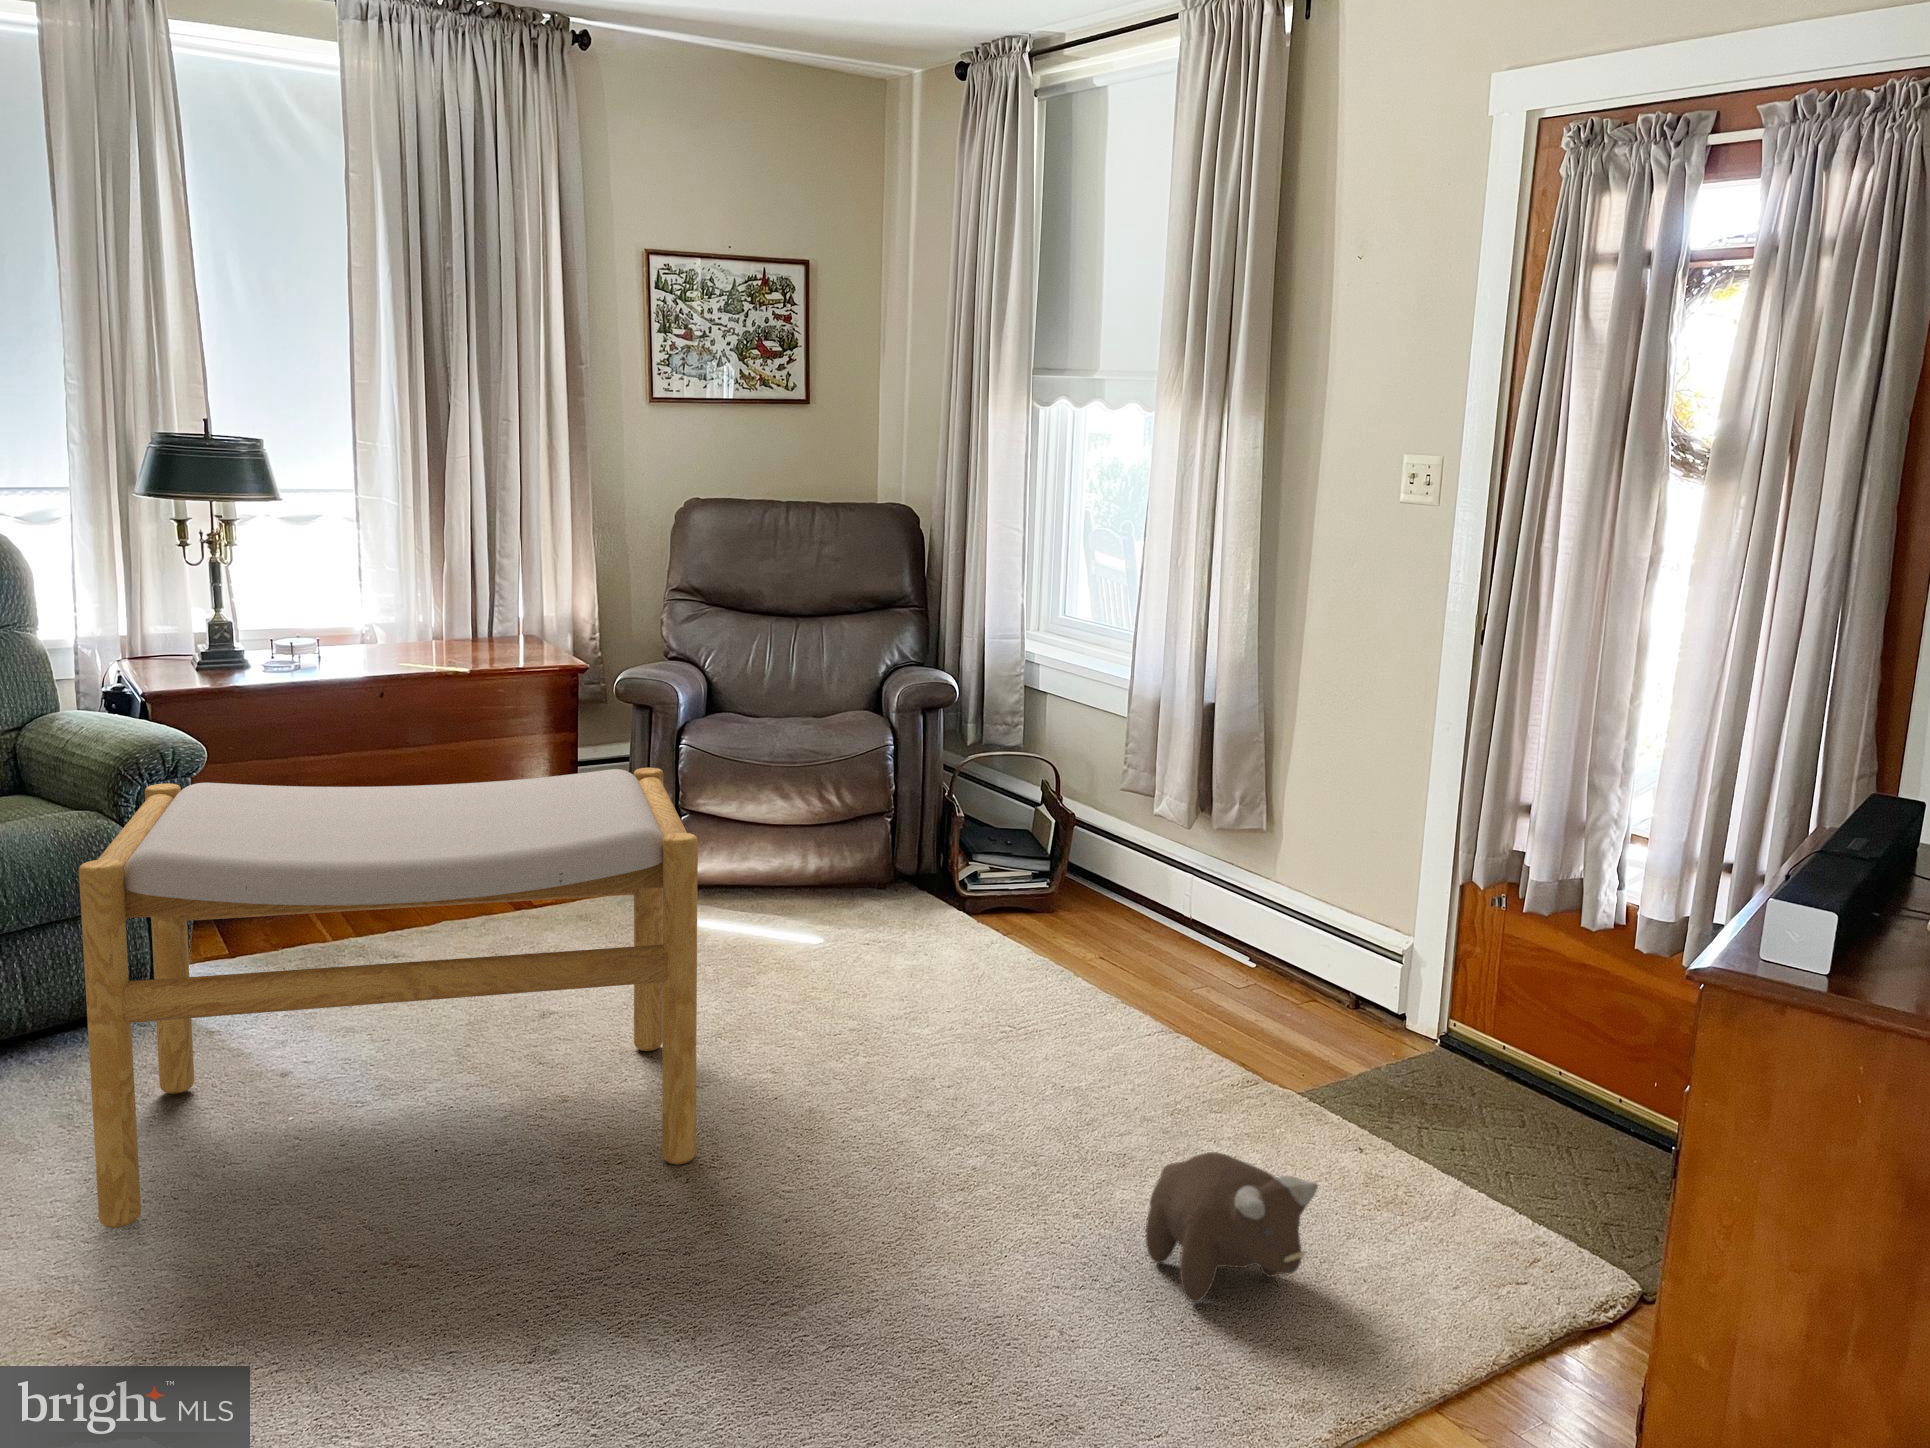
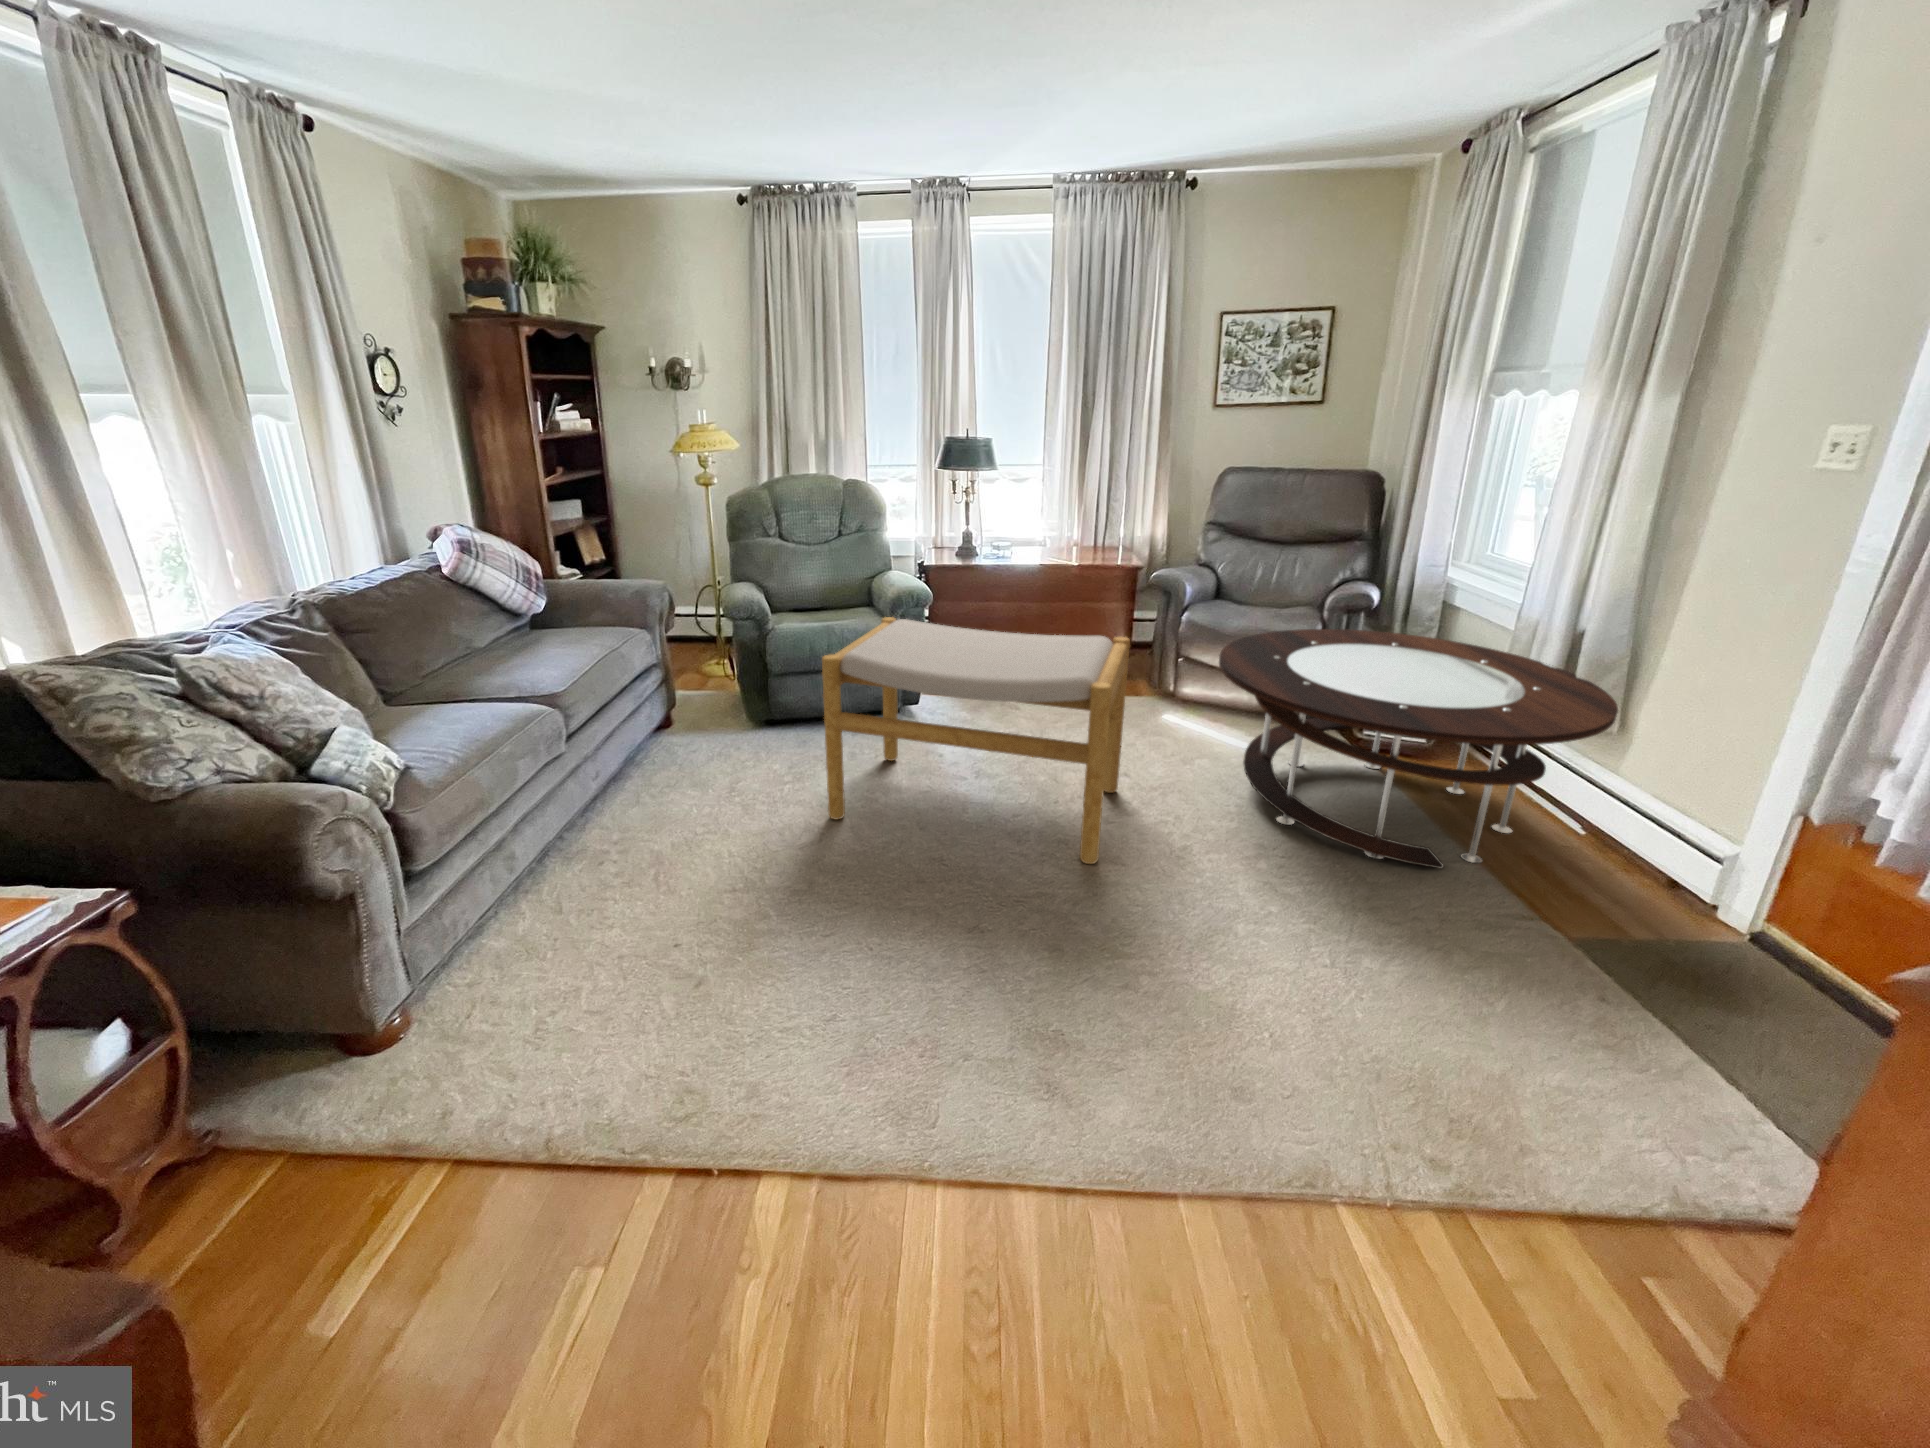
coffee table: none [788,731,1284,1048] -> present [1219,629,1618,868]
plush toy: present [1146,1152,1318,1302] -> none [1346,972,1481,1089]

